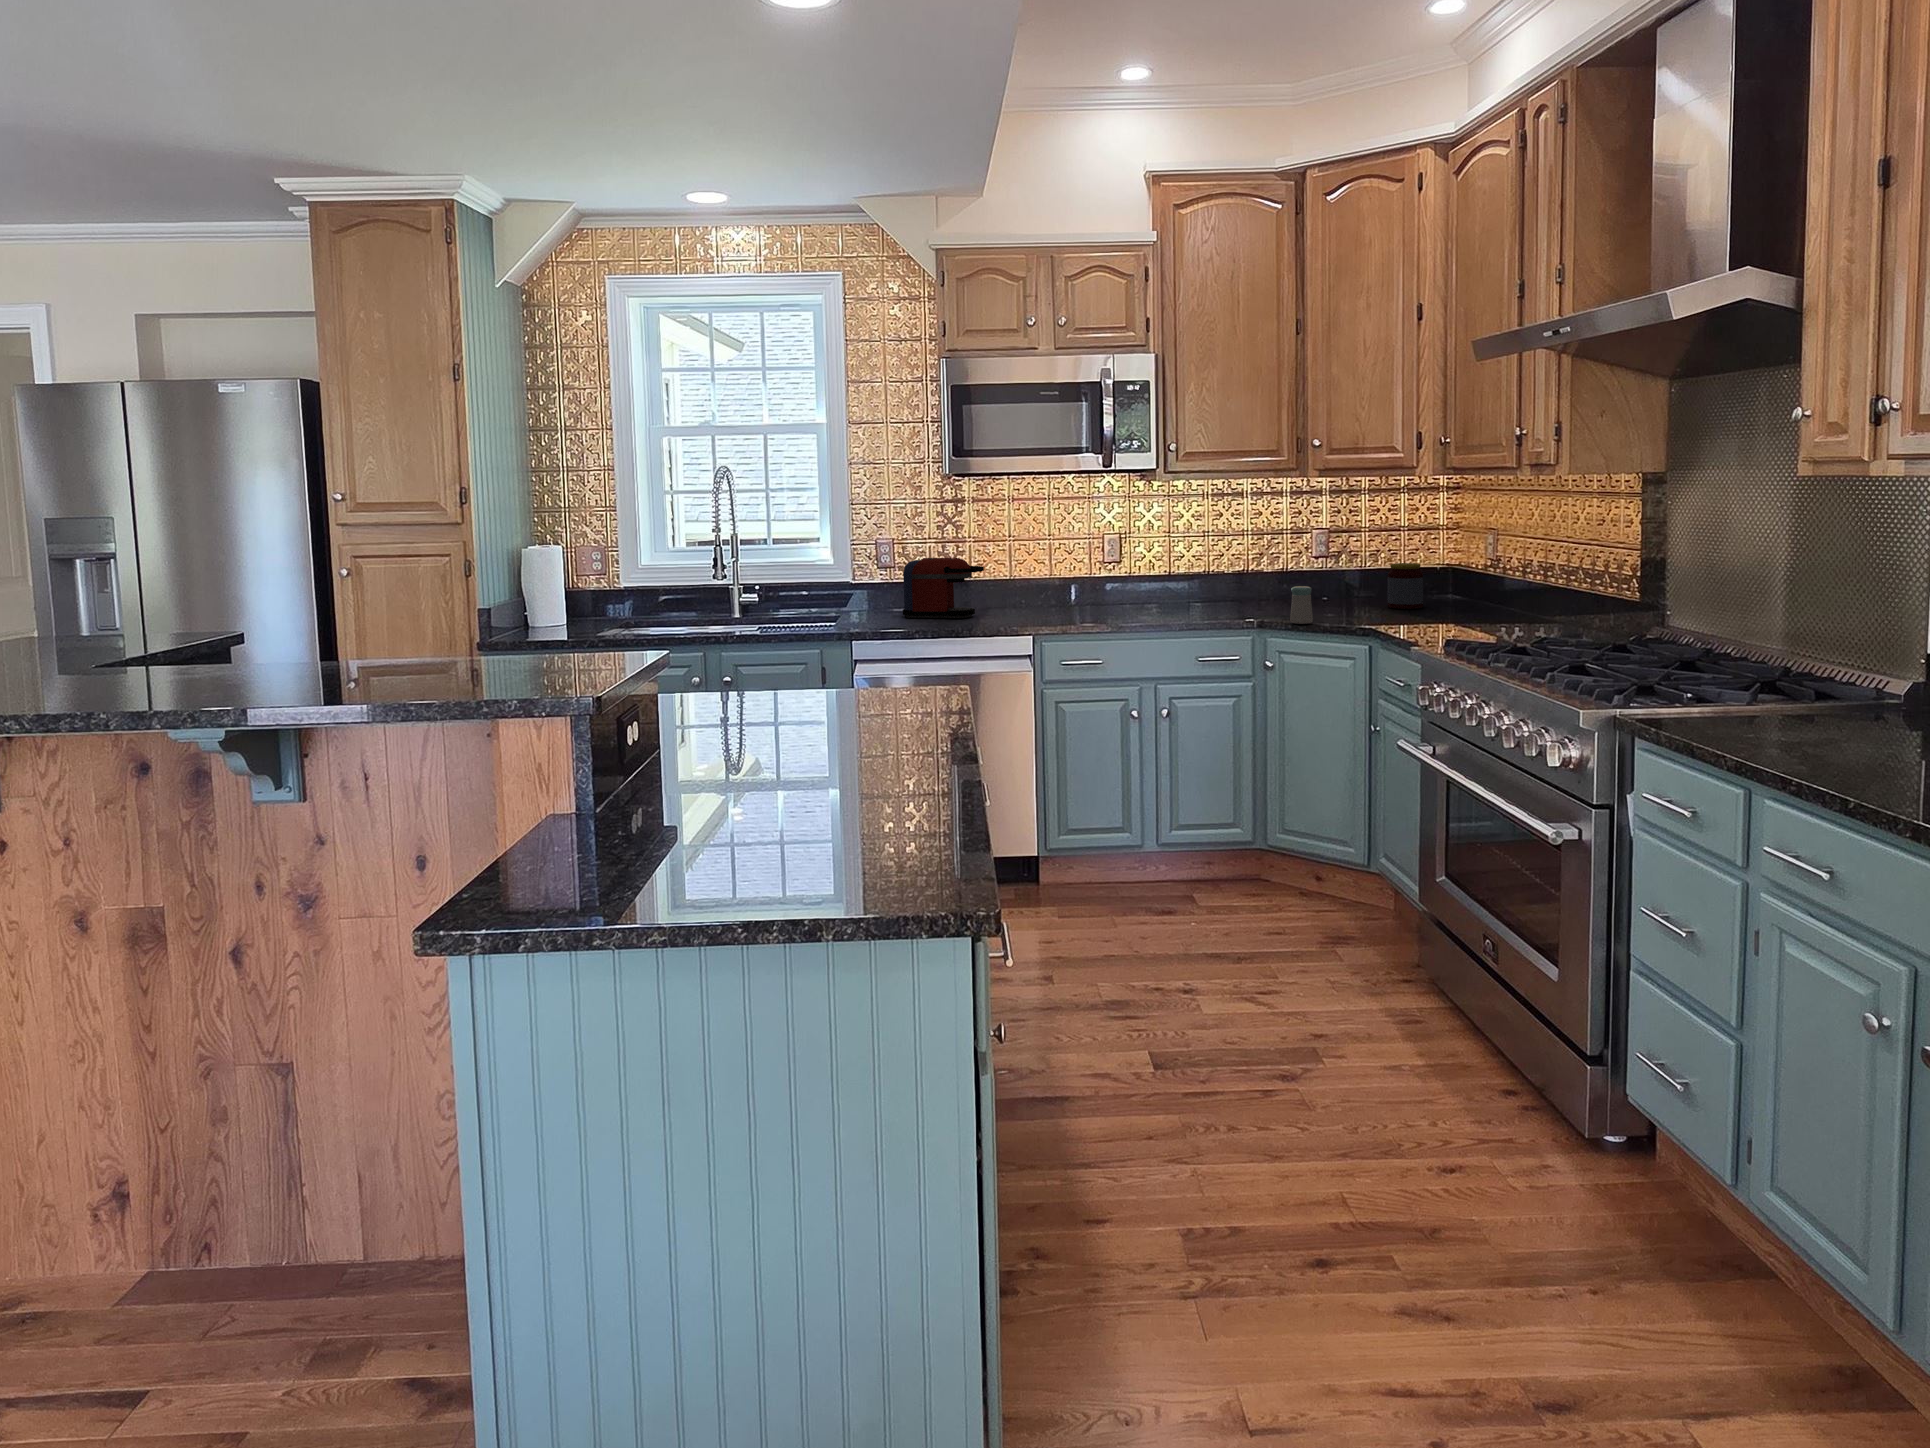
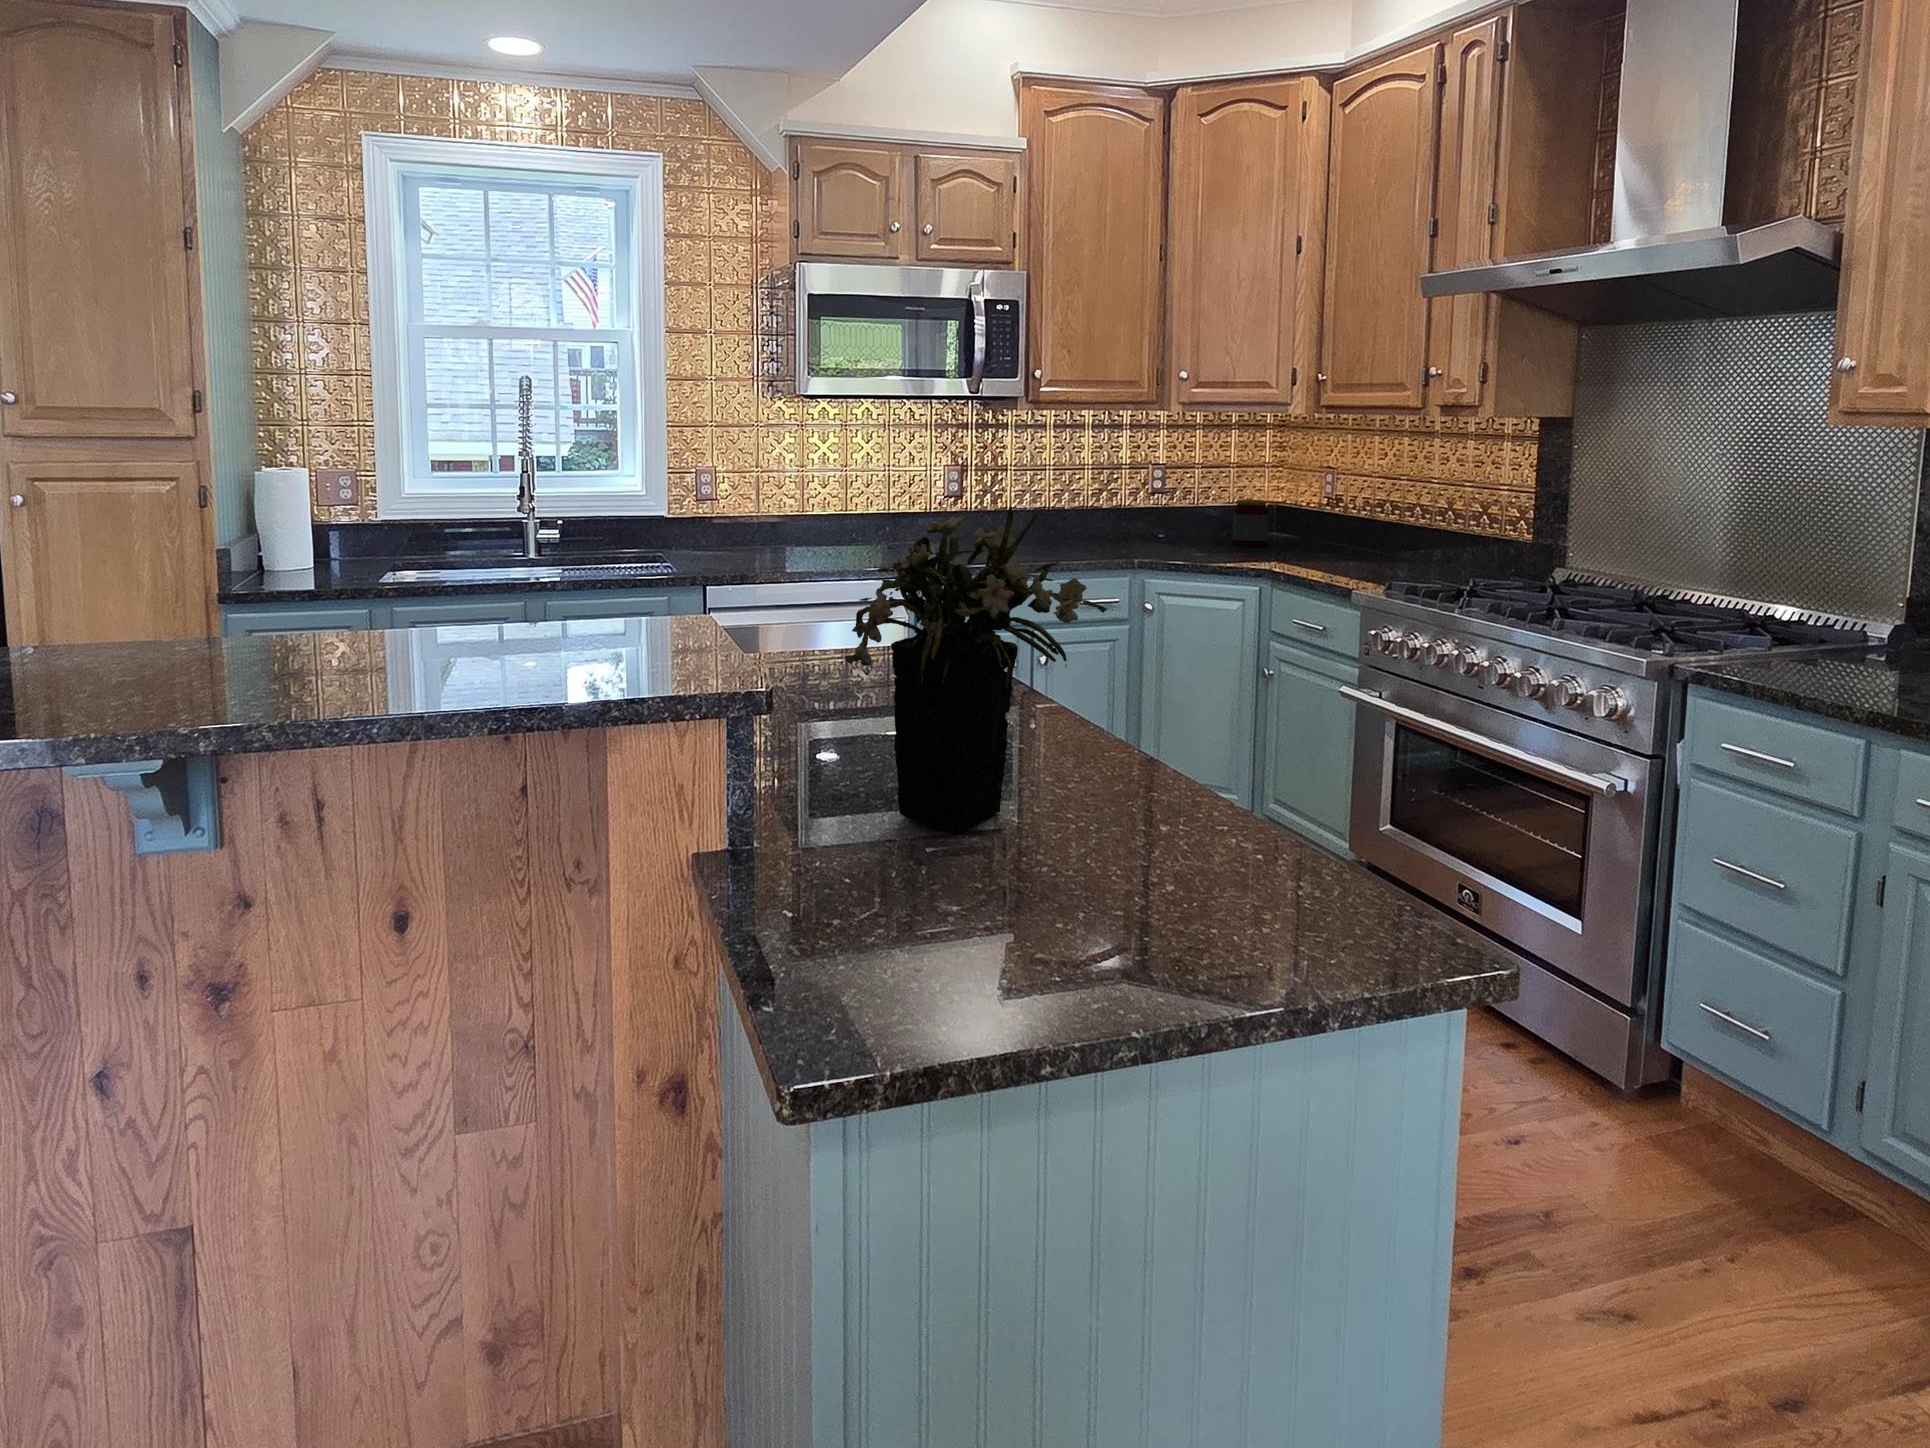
coffee maker: present [903,558,984,618] -> none [740,488,835,556]
flower arrangement: none [621,568,820,811] -> present [845,507,1108,833]
salt shaker: present [1290,586,1313,624] -> none [1162,523,1187,561]

